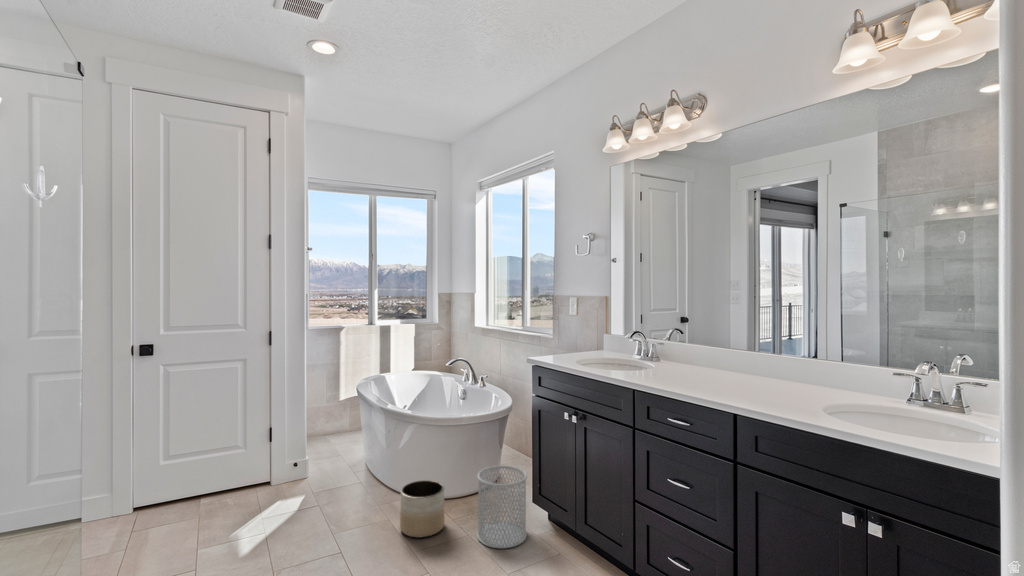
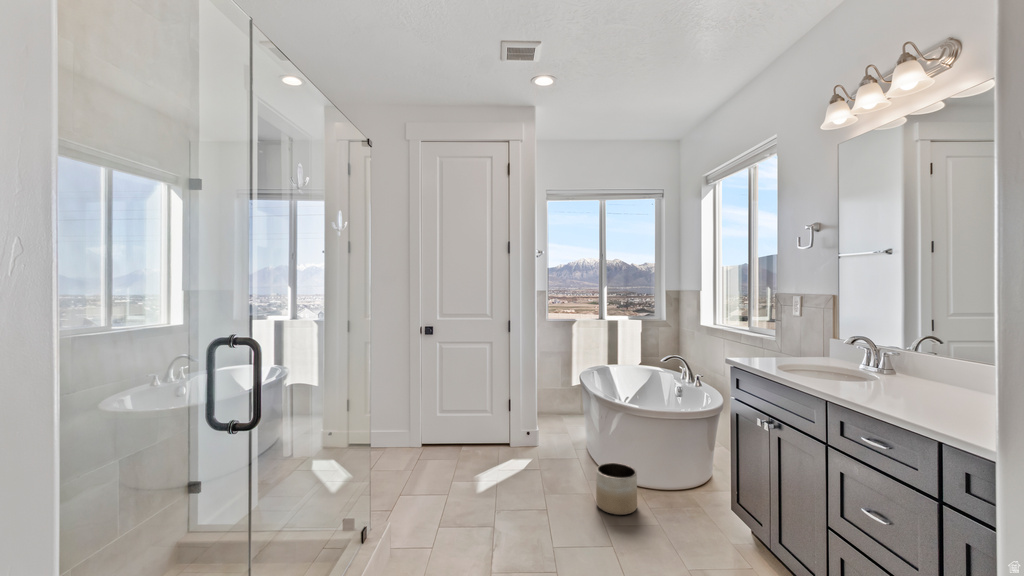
wastebasket: present [477,466,527,548] -> none [665,463,719,548]

